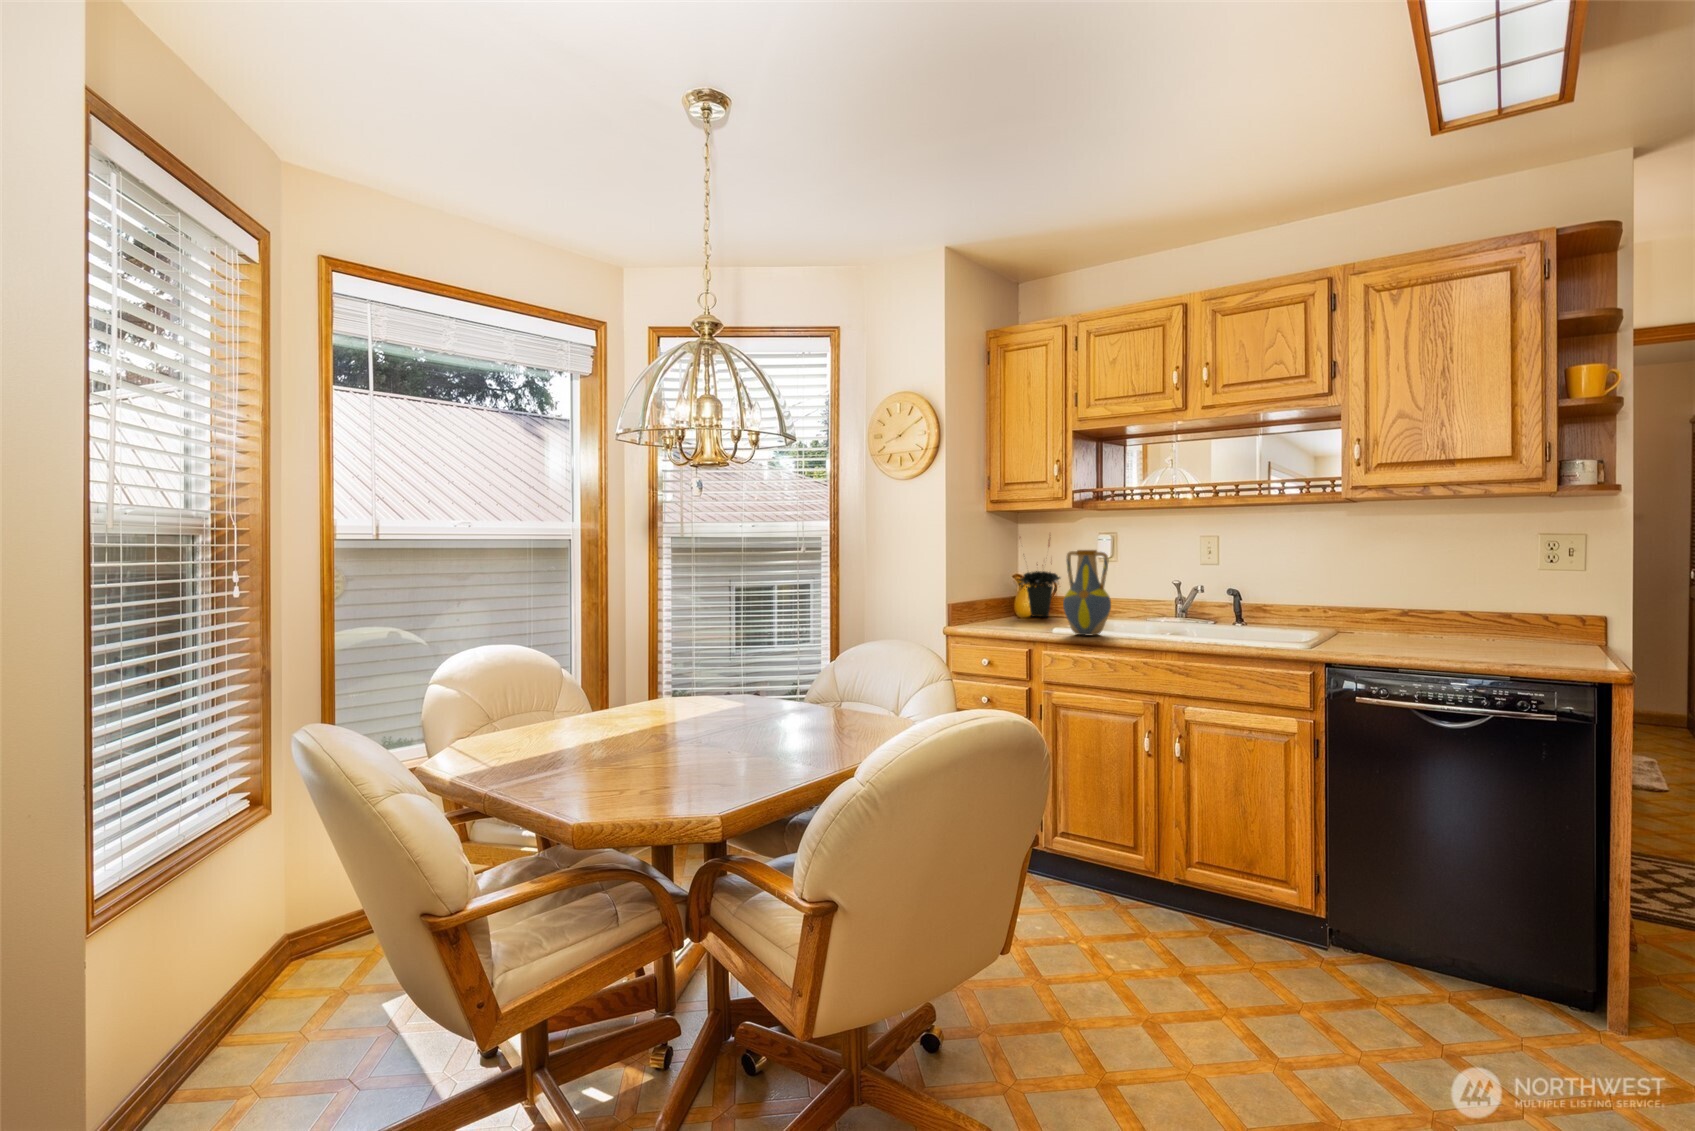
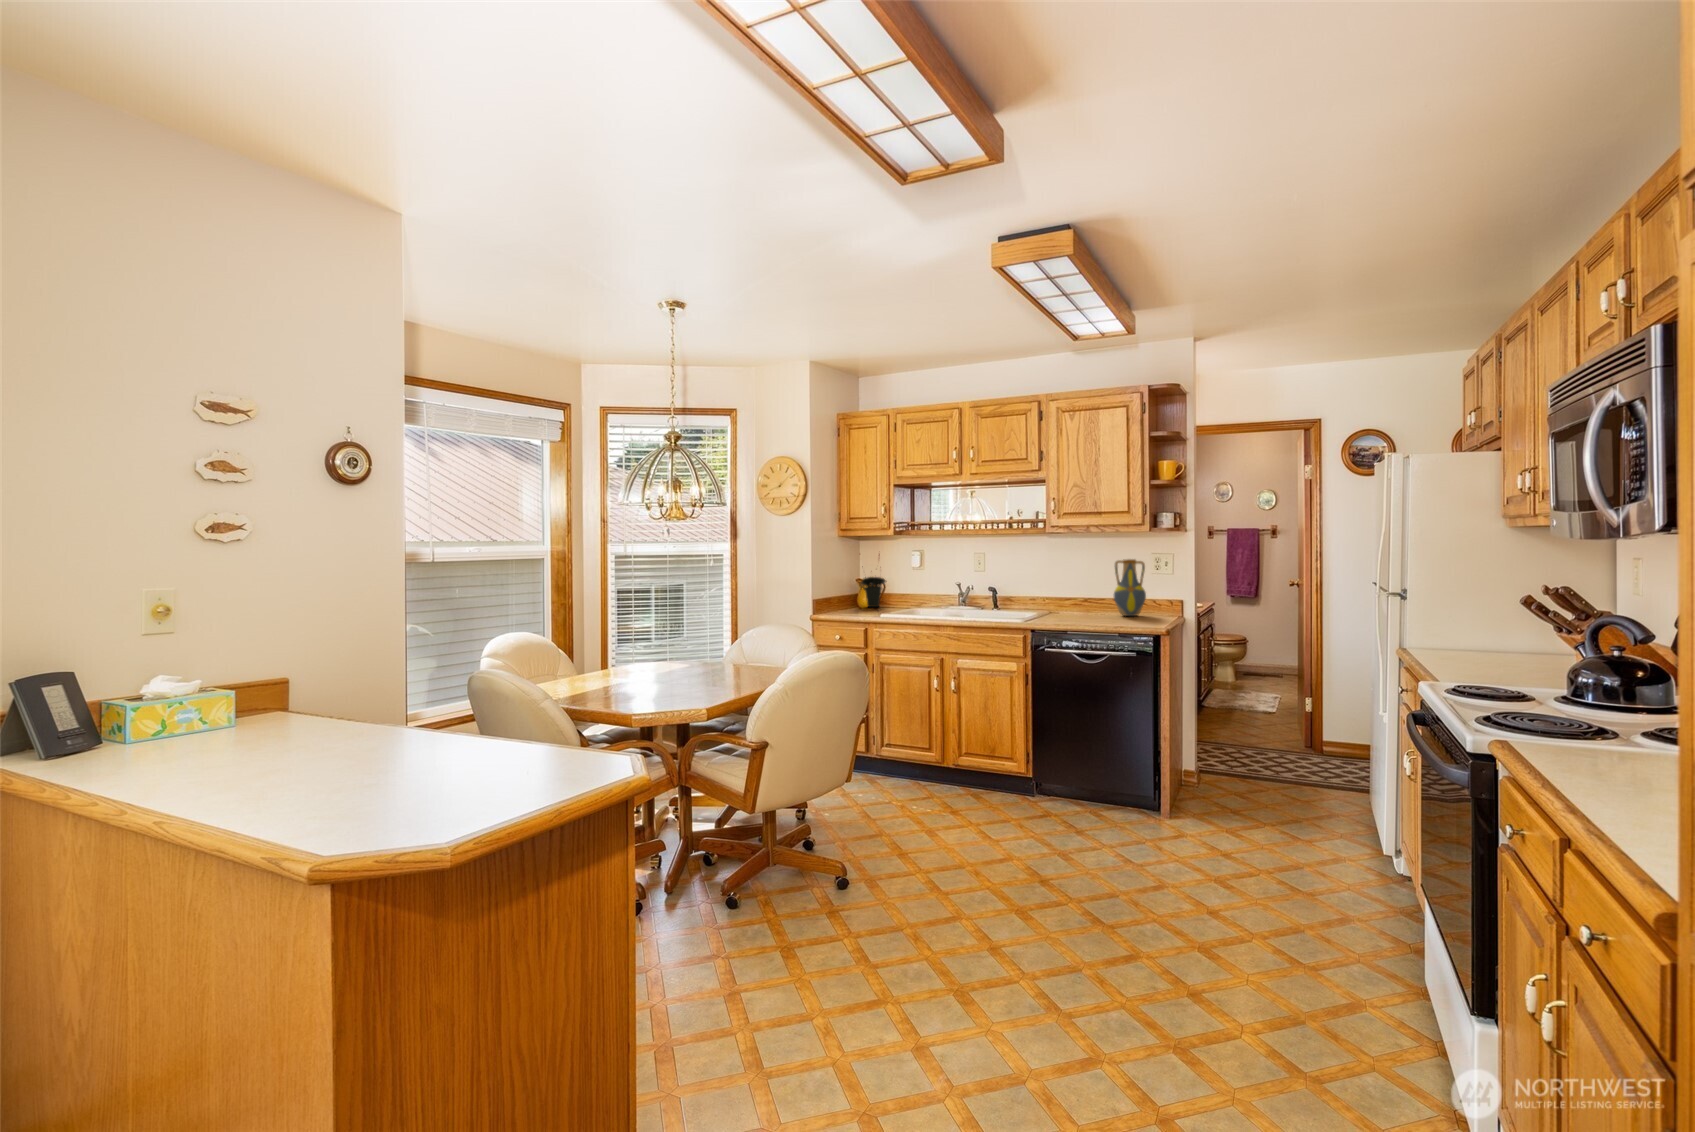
vase: present [1063,550,1111,635] -> present [1114,559,1146,616]

